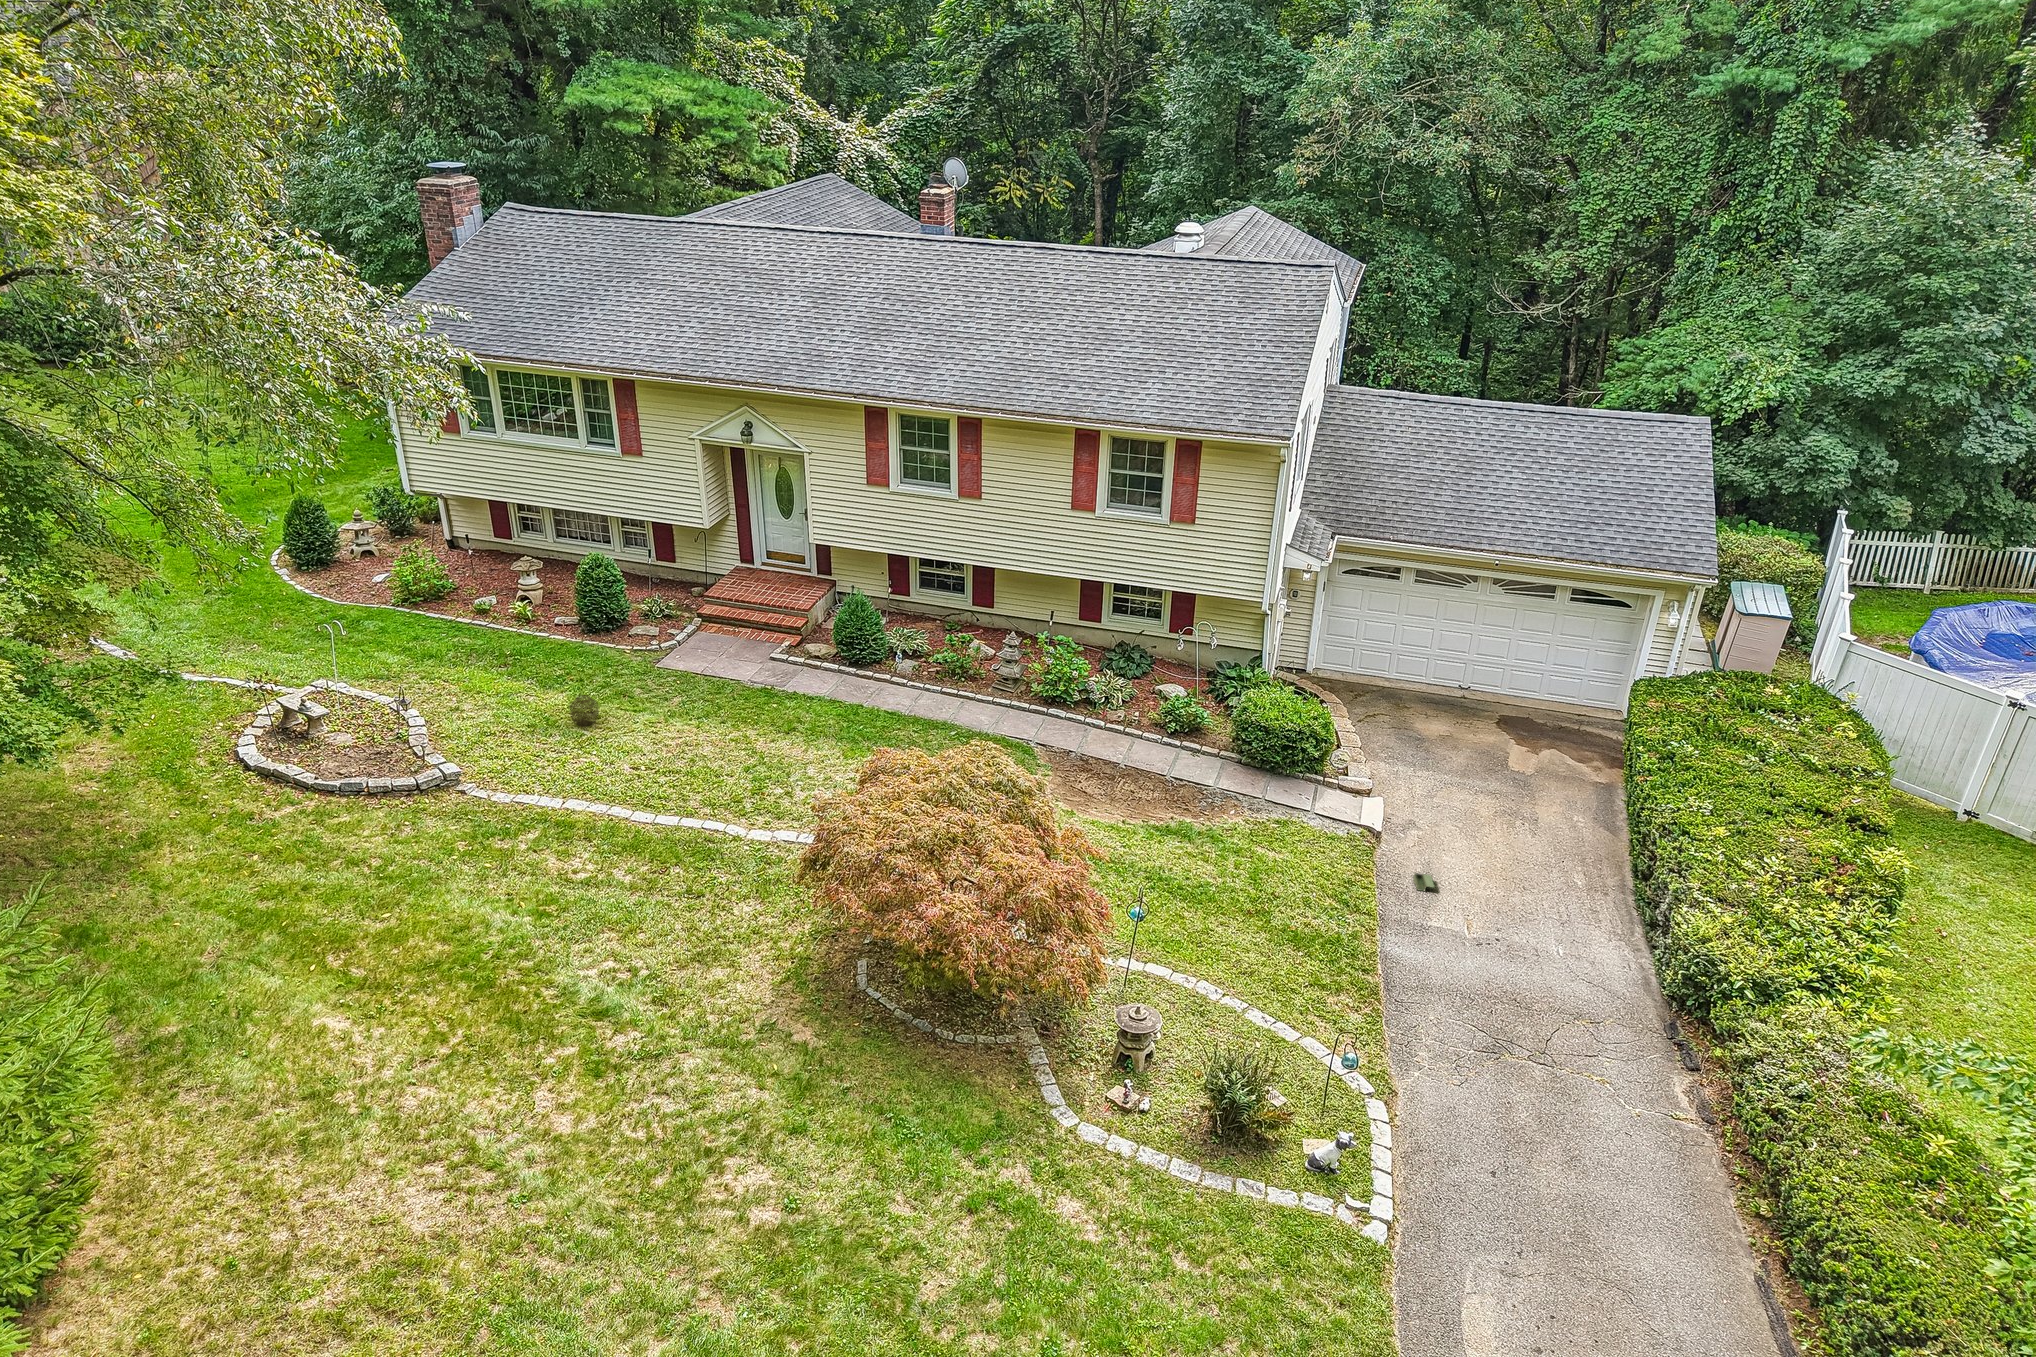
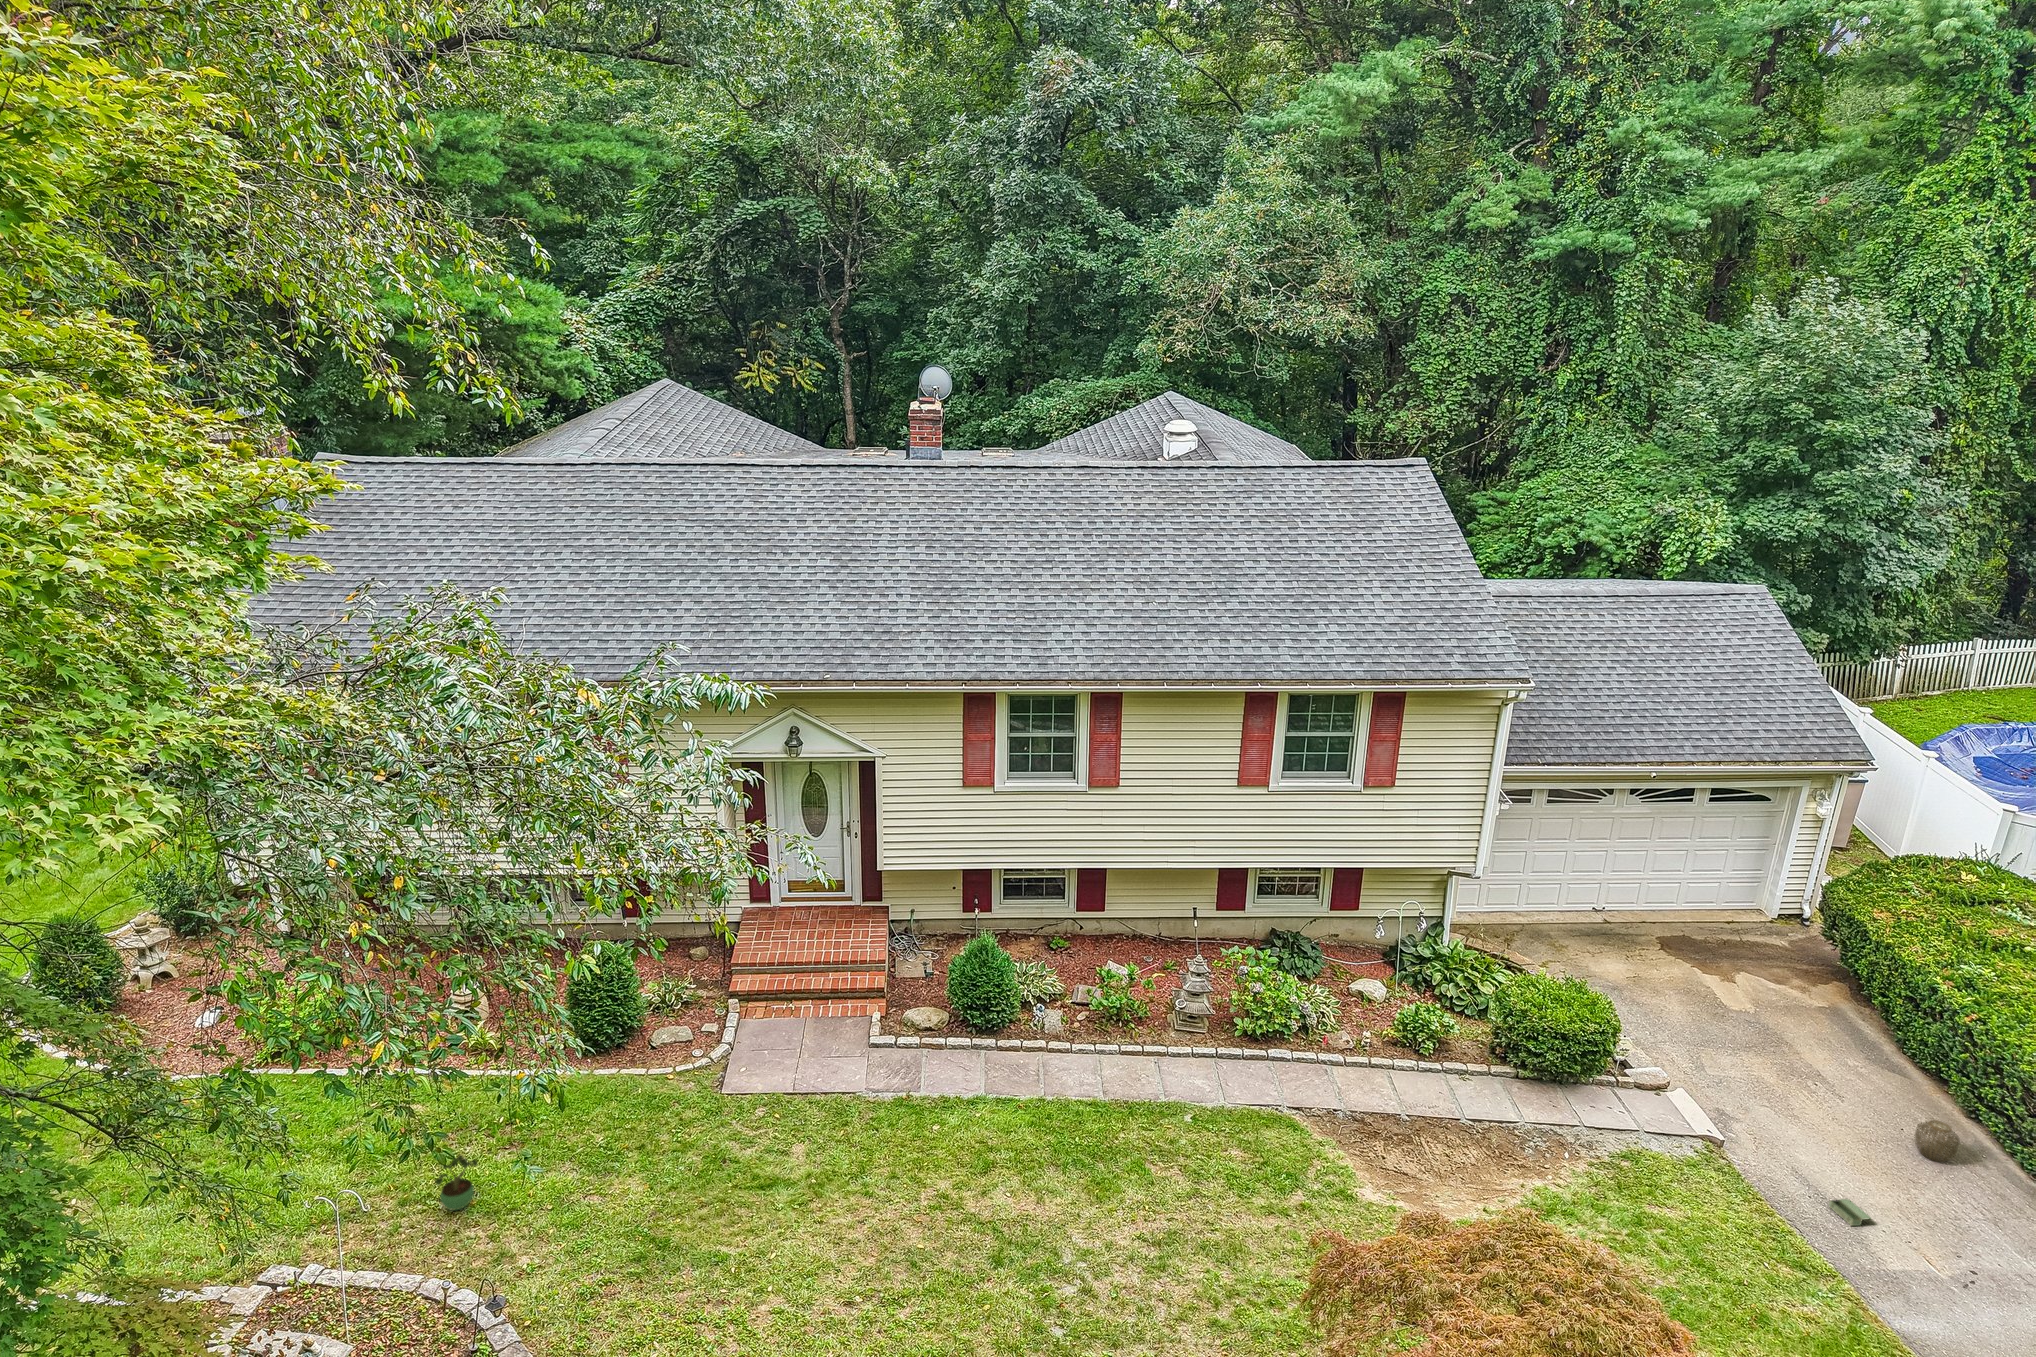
potted plant: none [444,647,470,682] -> present [435,1155,478,1211]
woven basket: present [570,695,599,726] -> present [1914,1120,1960,1162]

